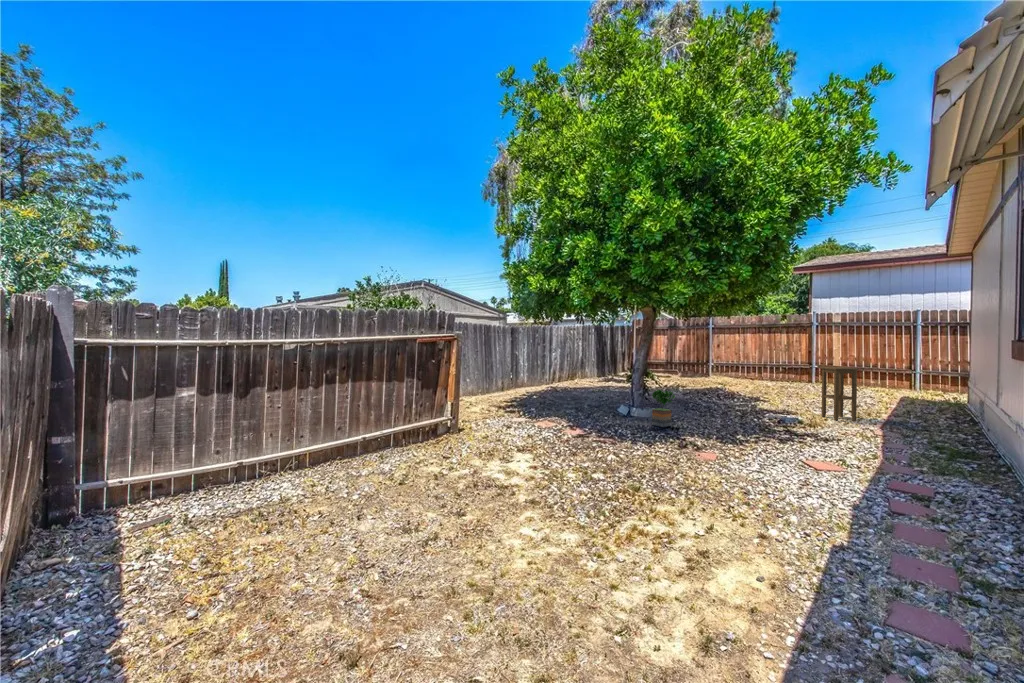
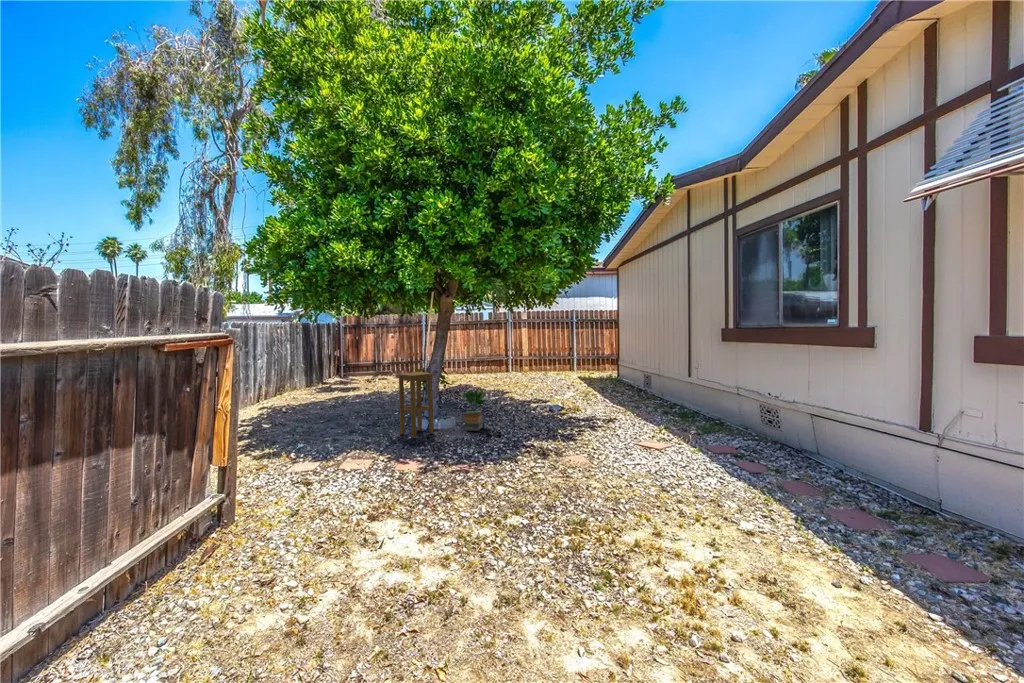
stool: present [820,367,859,421] -> present [397,372,434,438]

